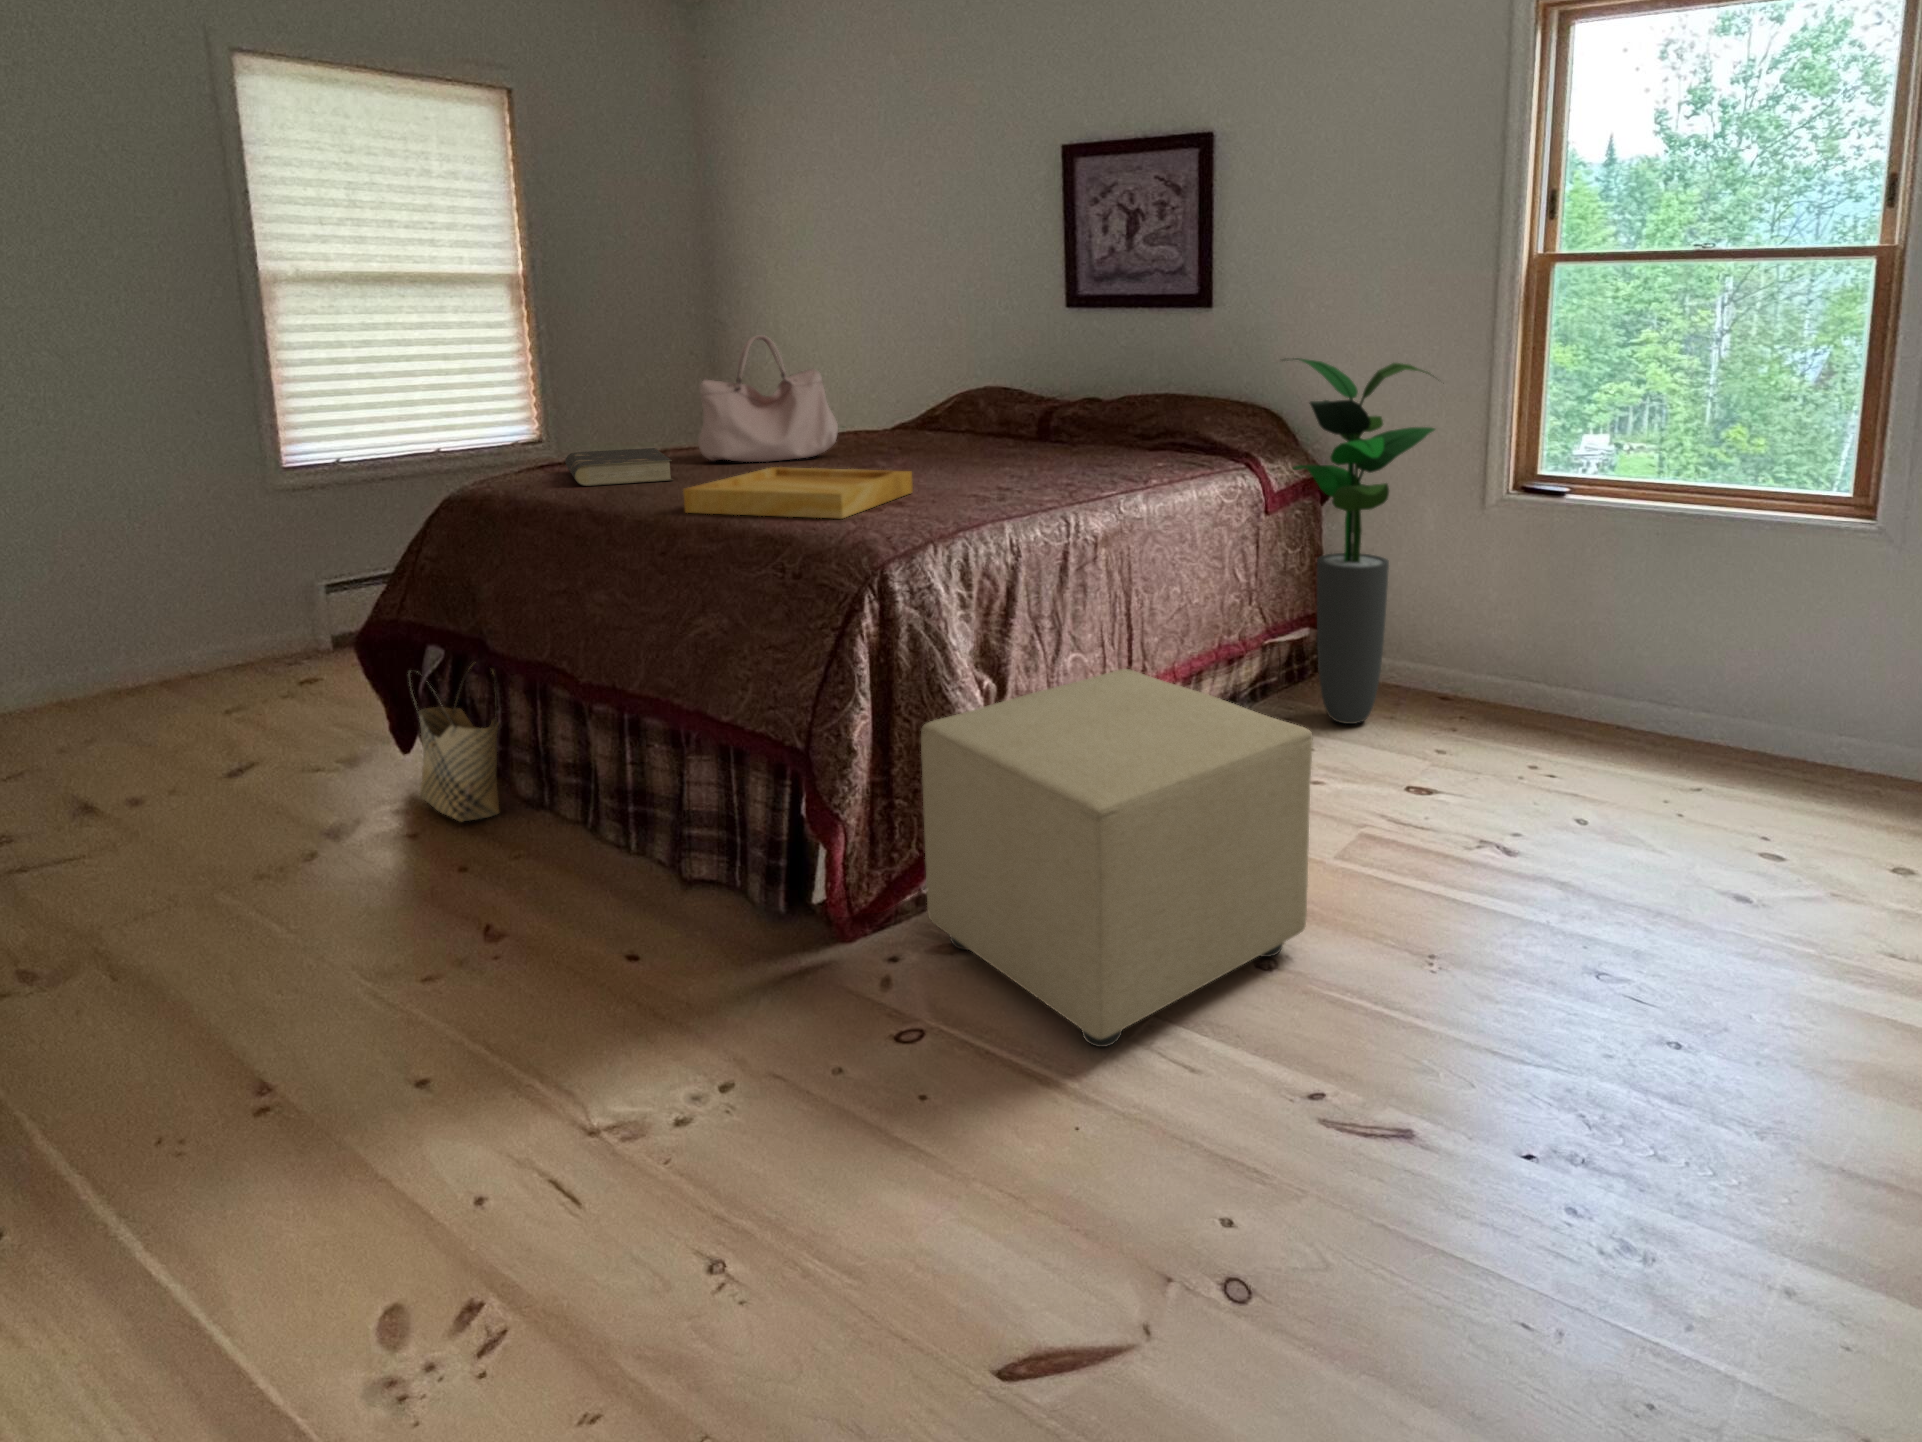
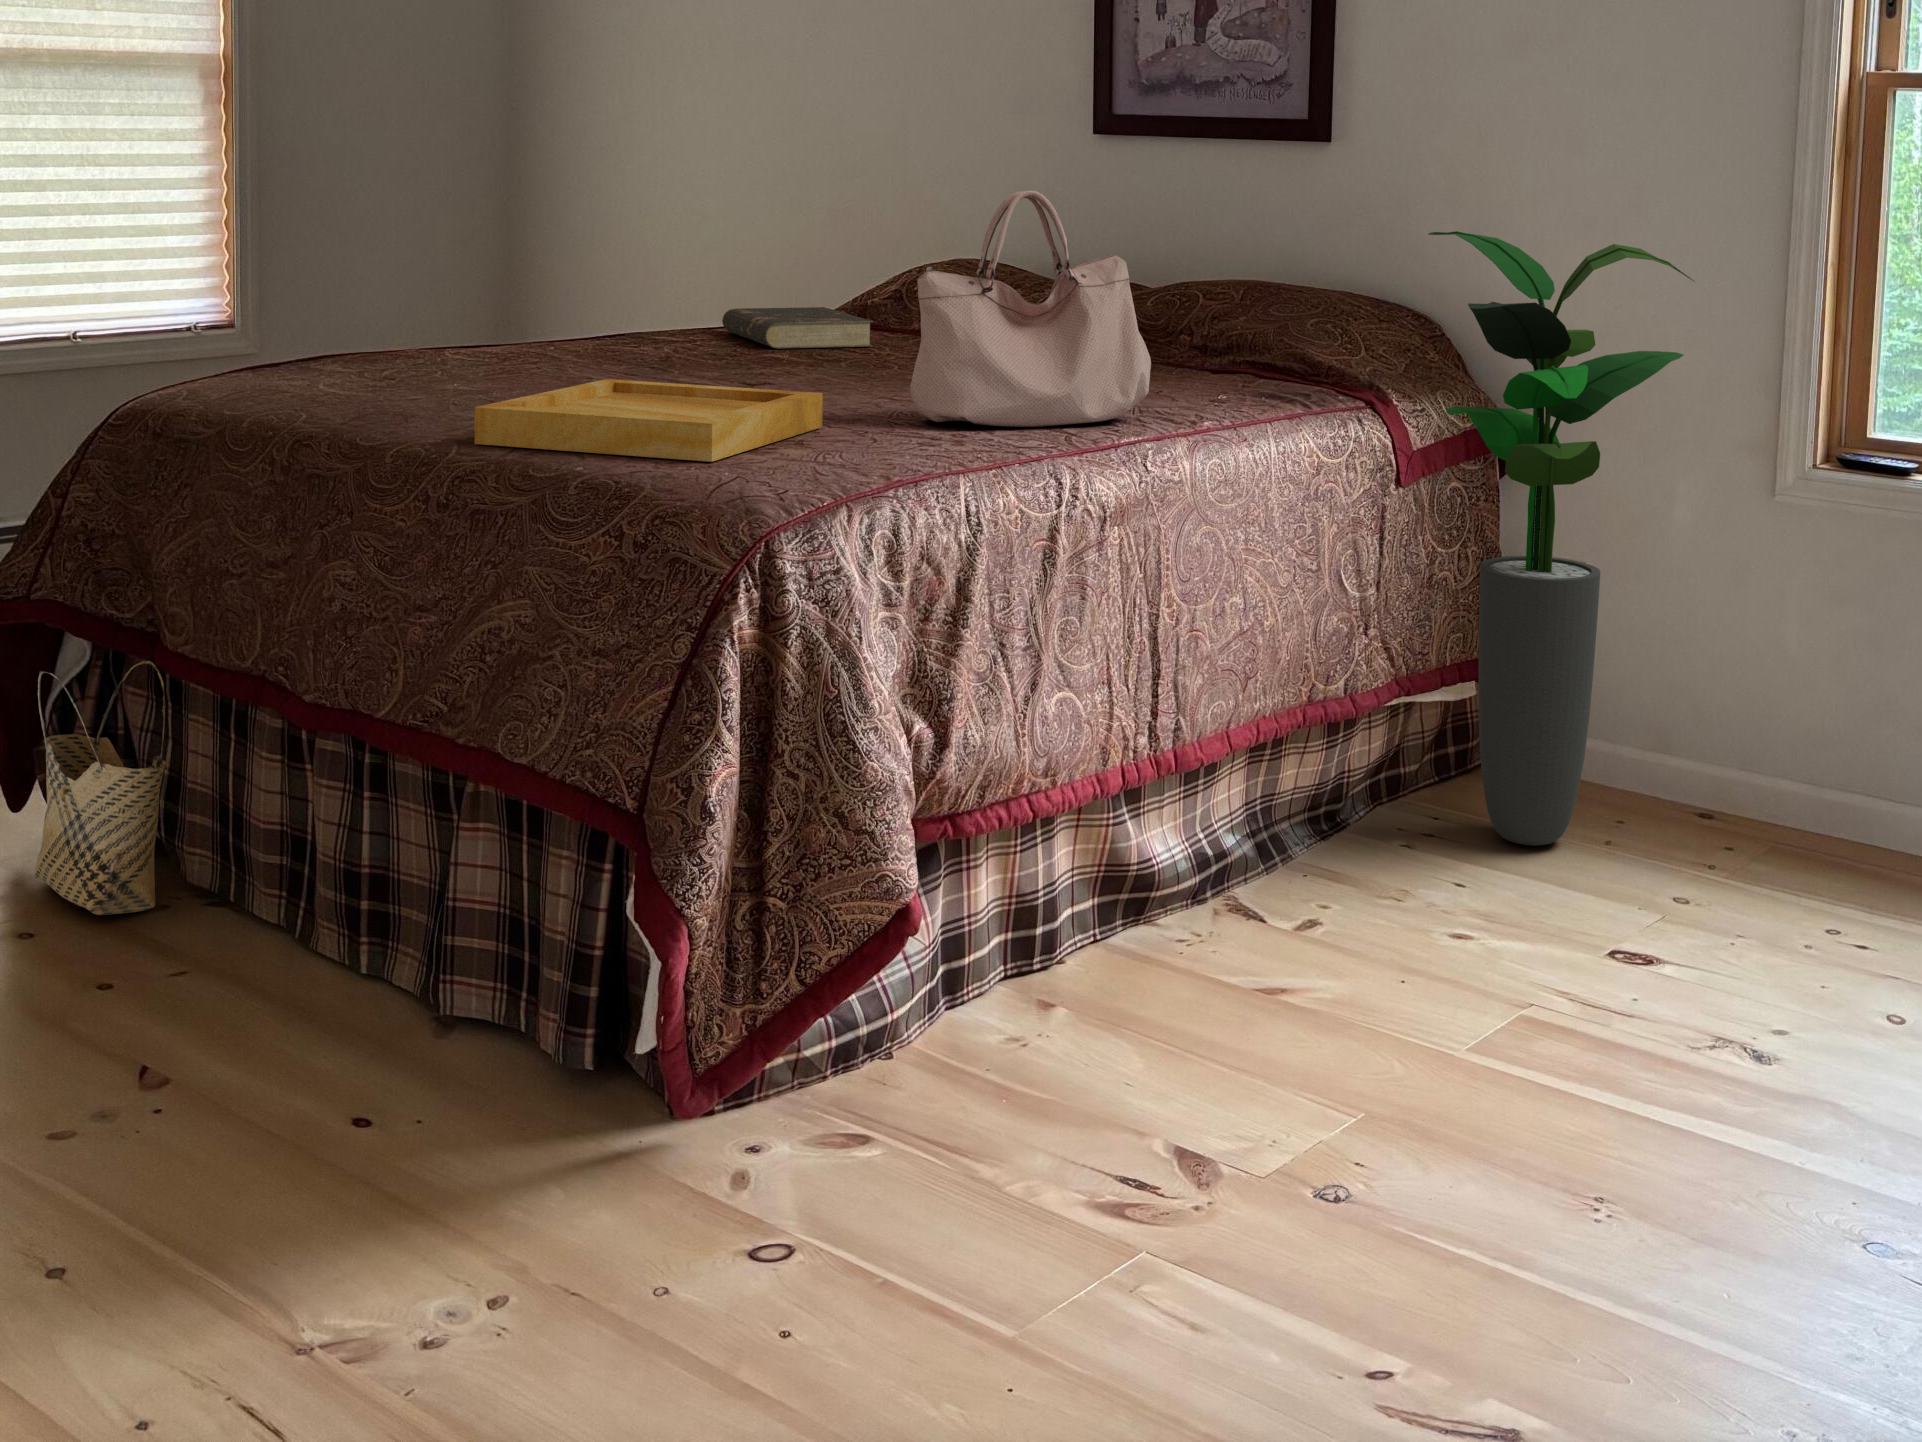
handbag: present [698,335,838,462] -> present [910,191,1151,427]
book: present [565,448,673,486] -> present [722,307,873,349]
ottoman: present [921,669,1313,1047] -> none [808,717,1414,1288]

